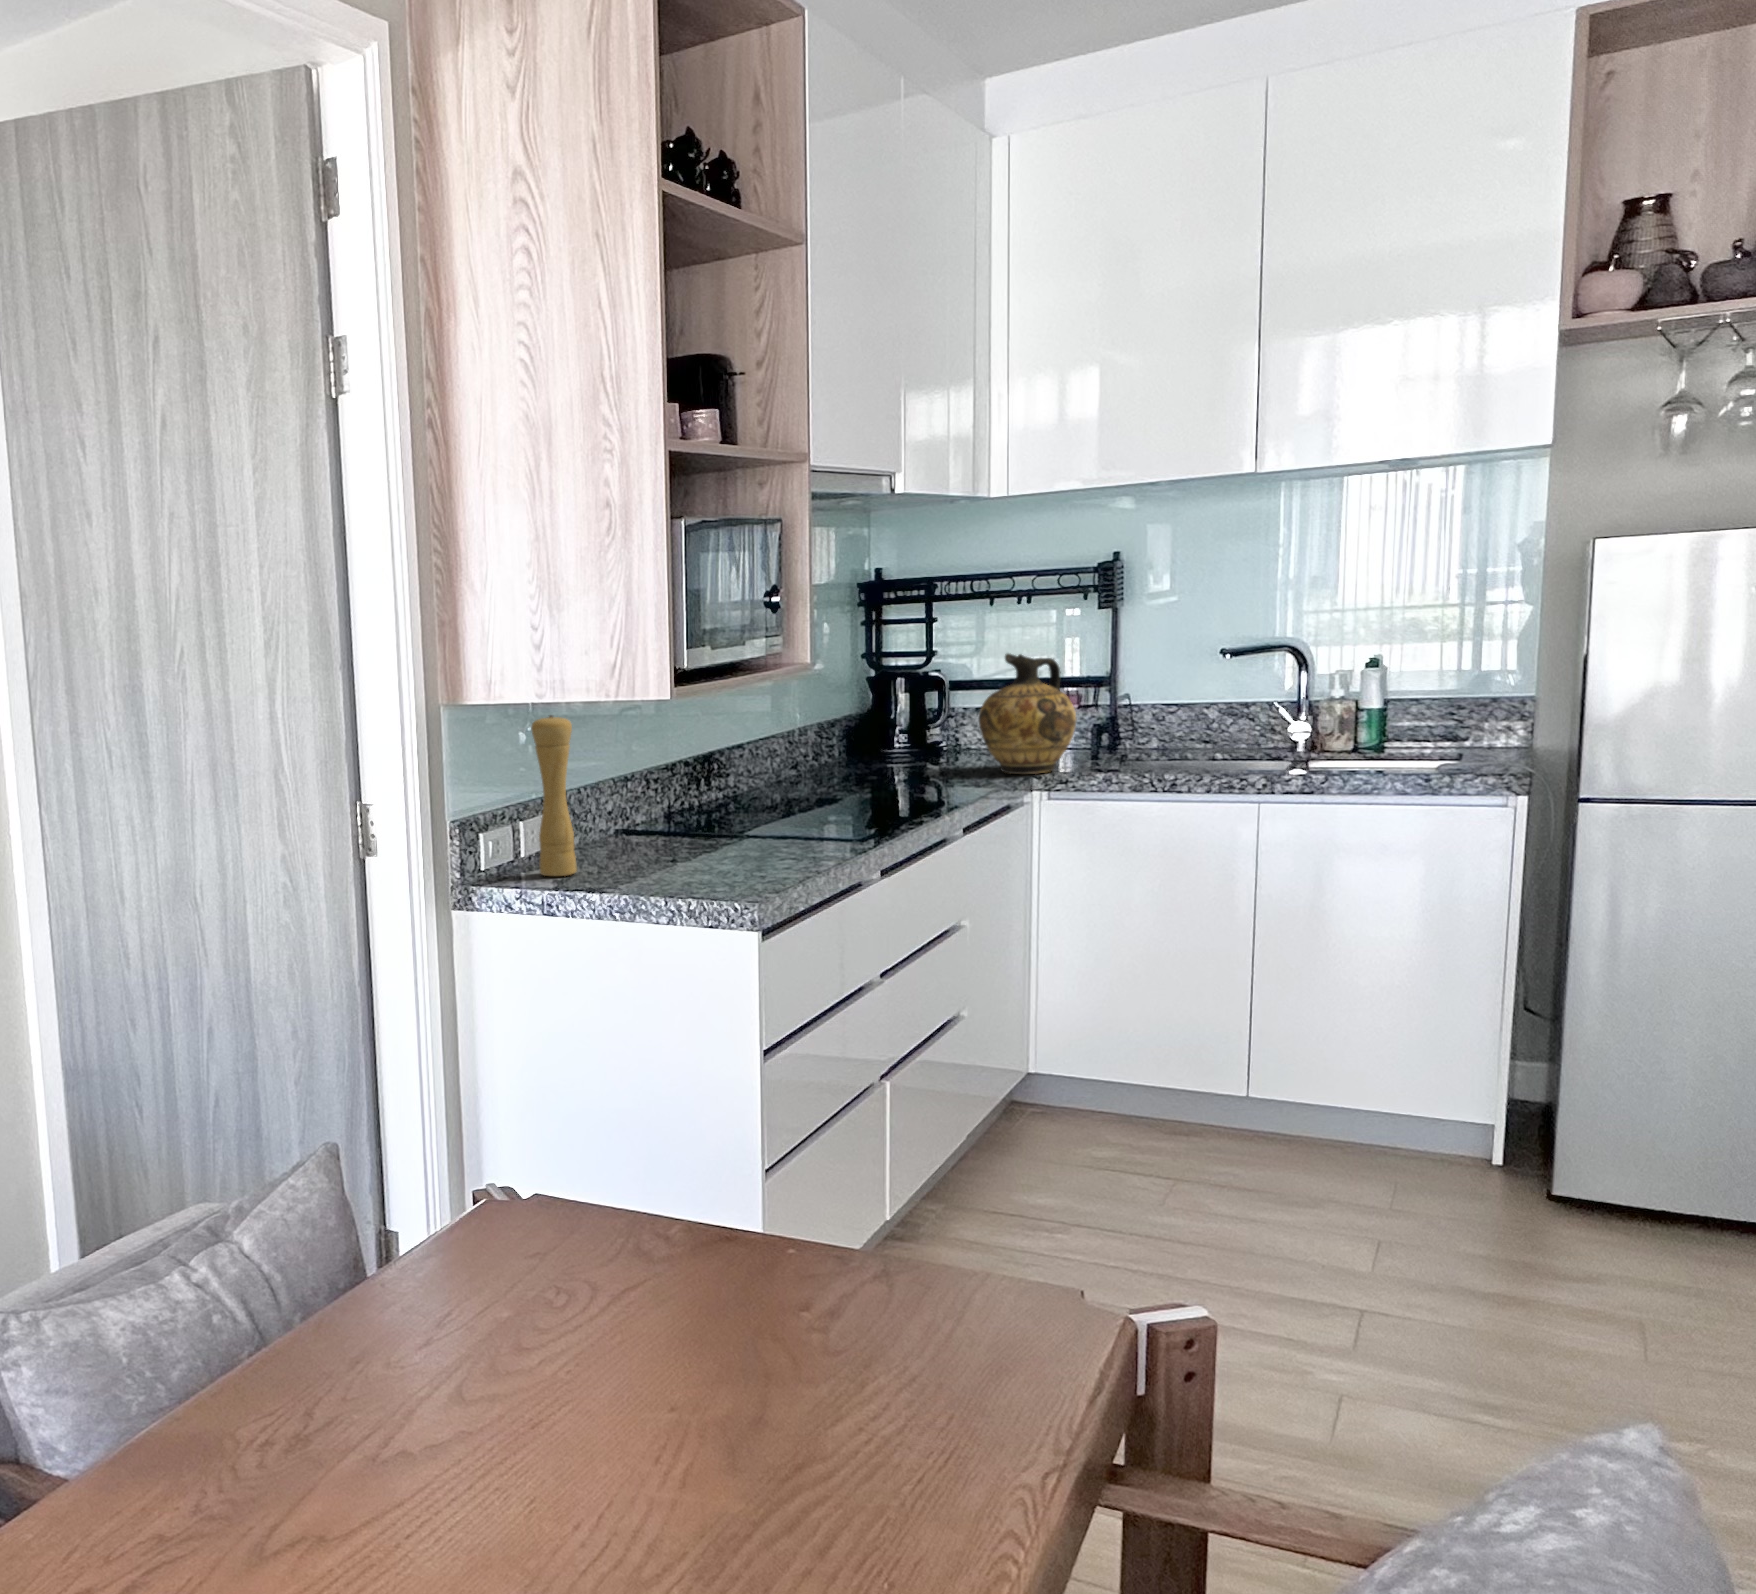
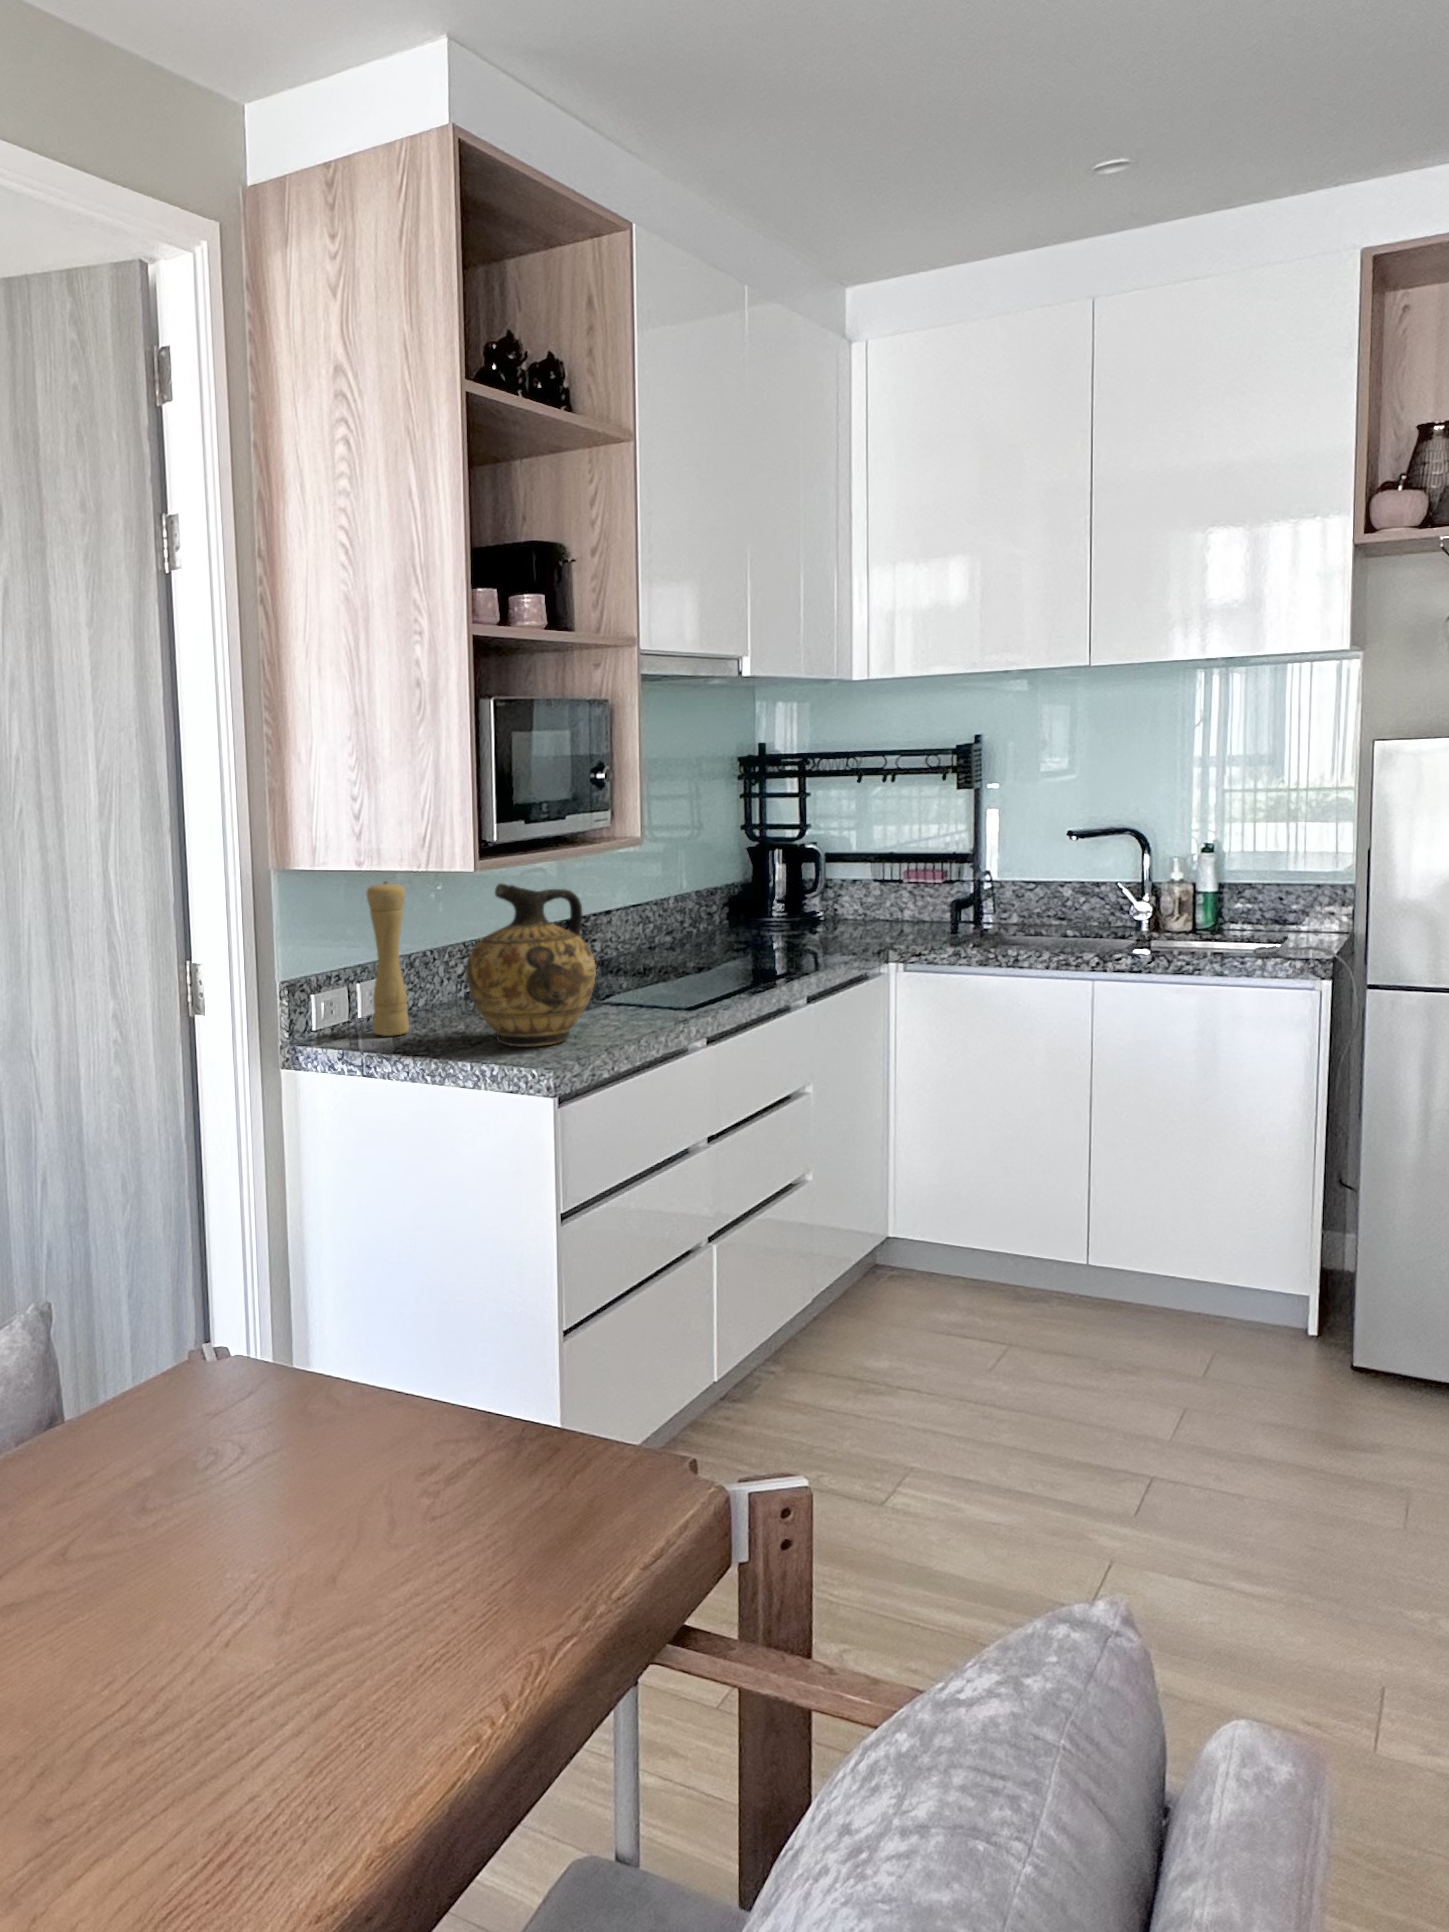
ceramic jug: present [979,654,1076,774] -> present [466,884,596,1047]

